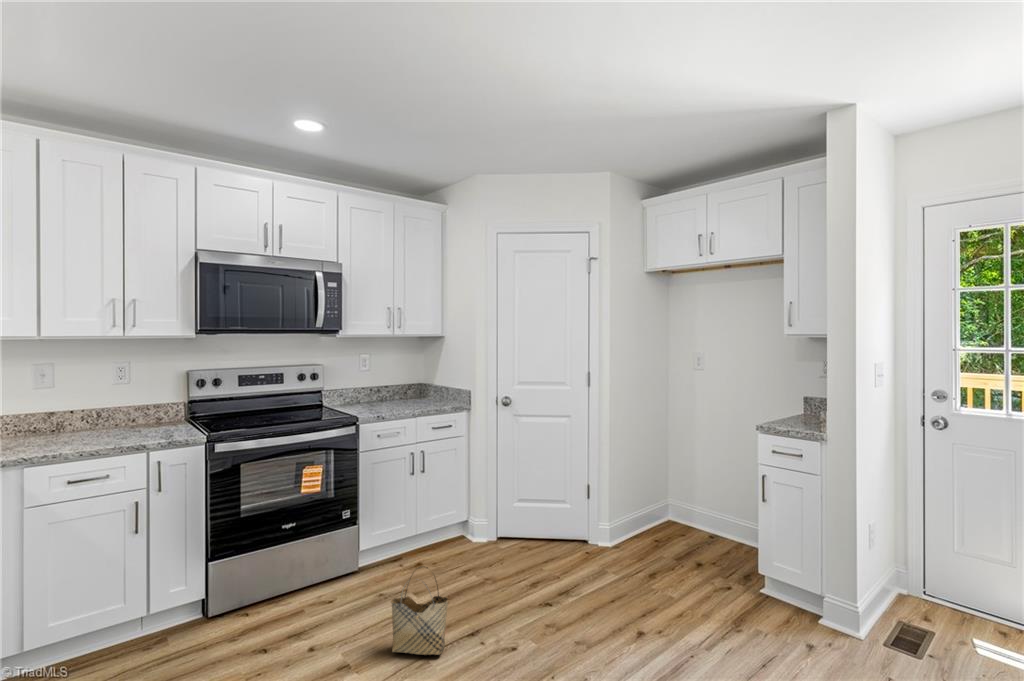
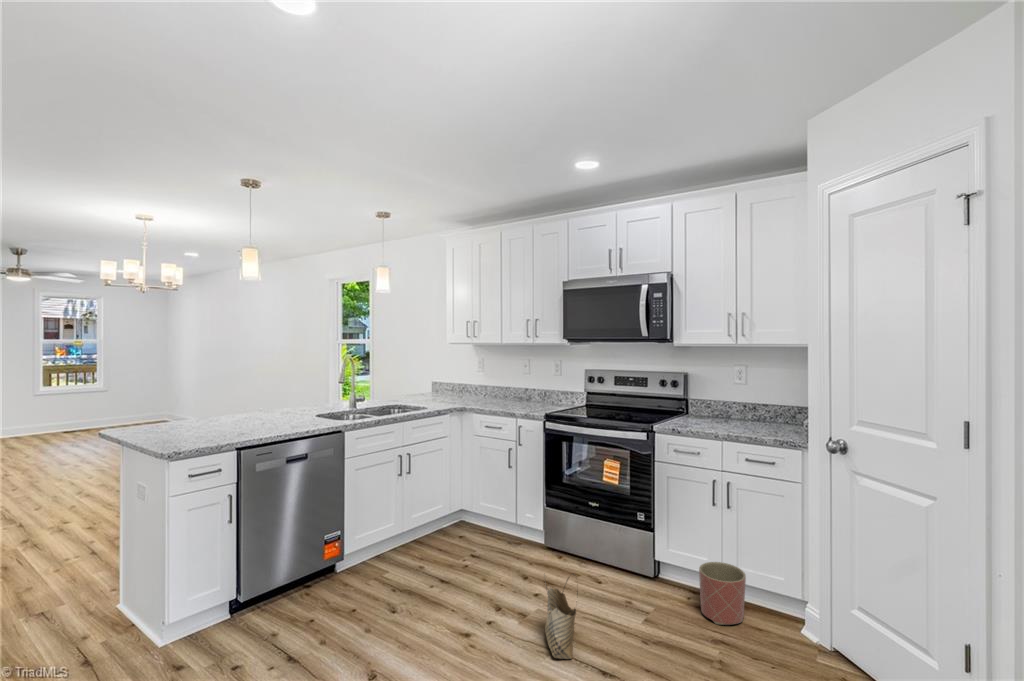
planter: none [421,517,458,567] -> present [699,562,746,625]

